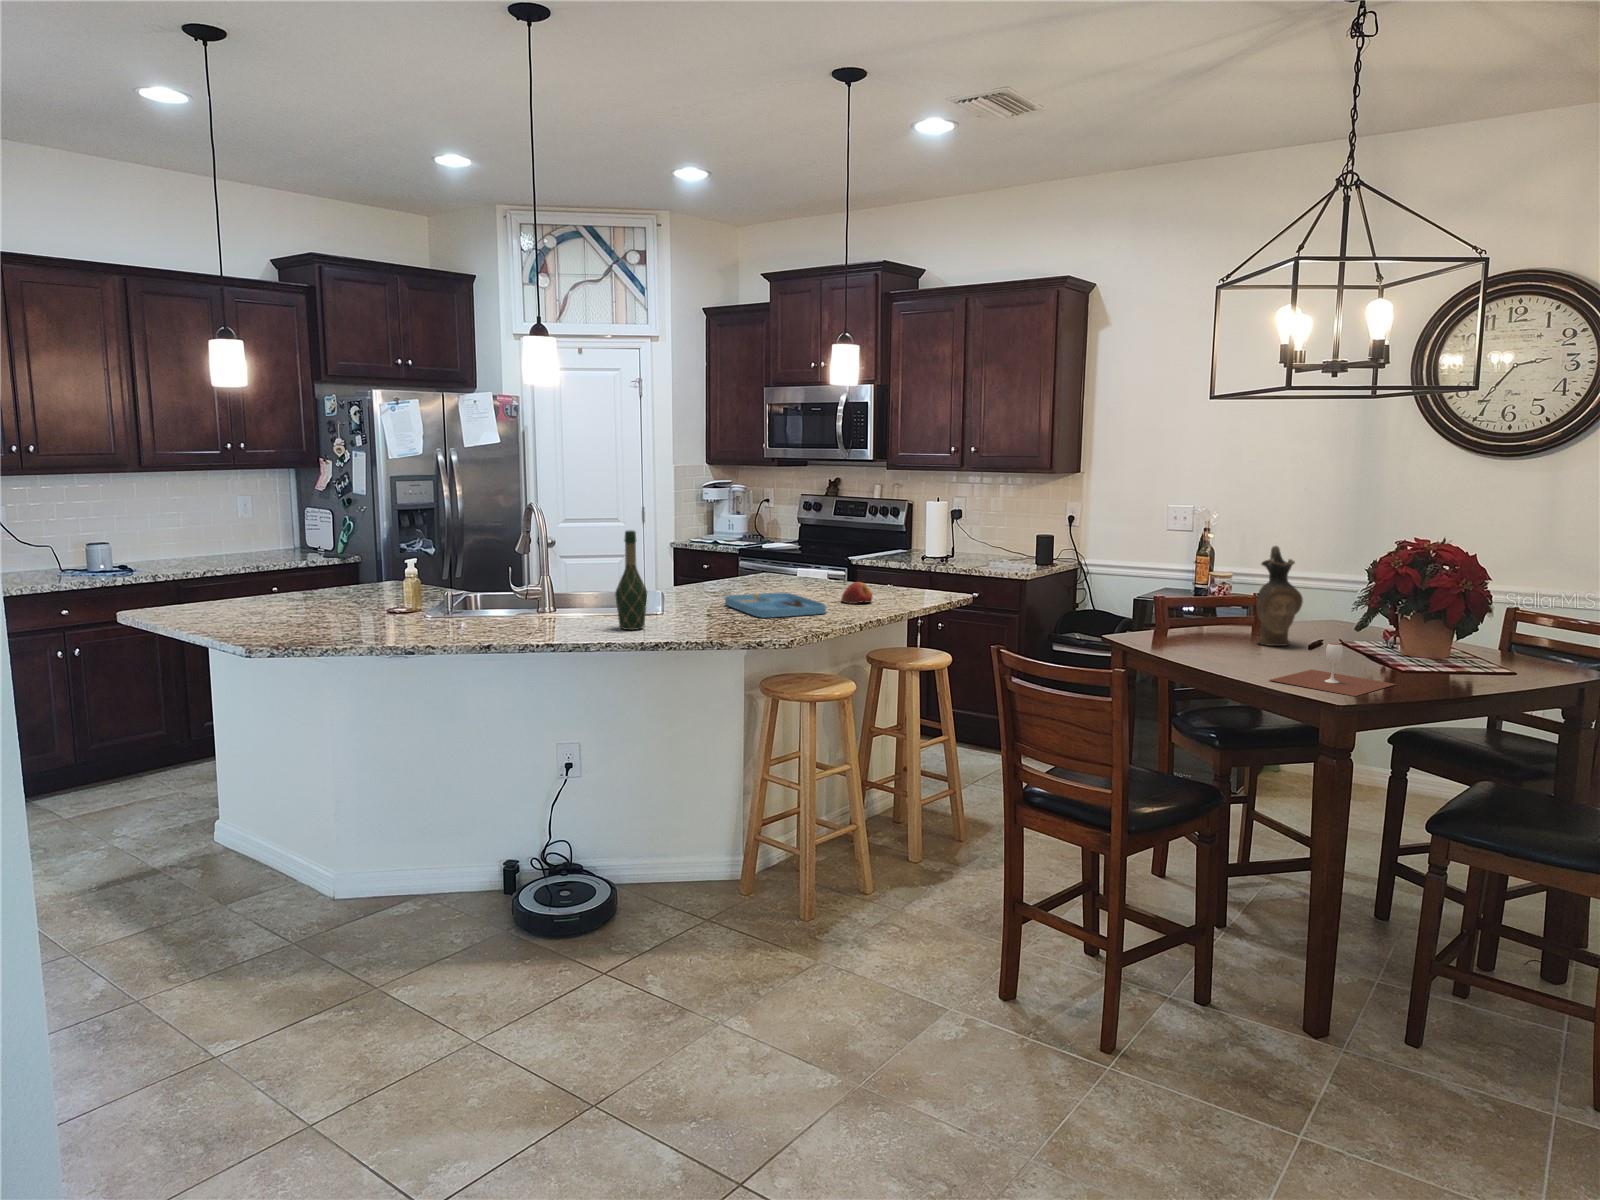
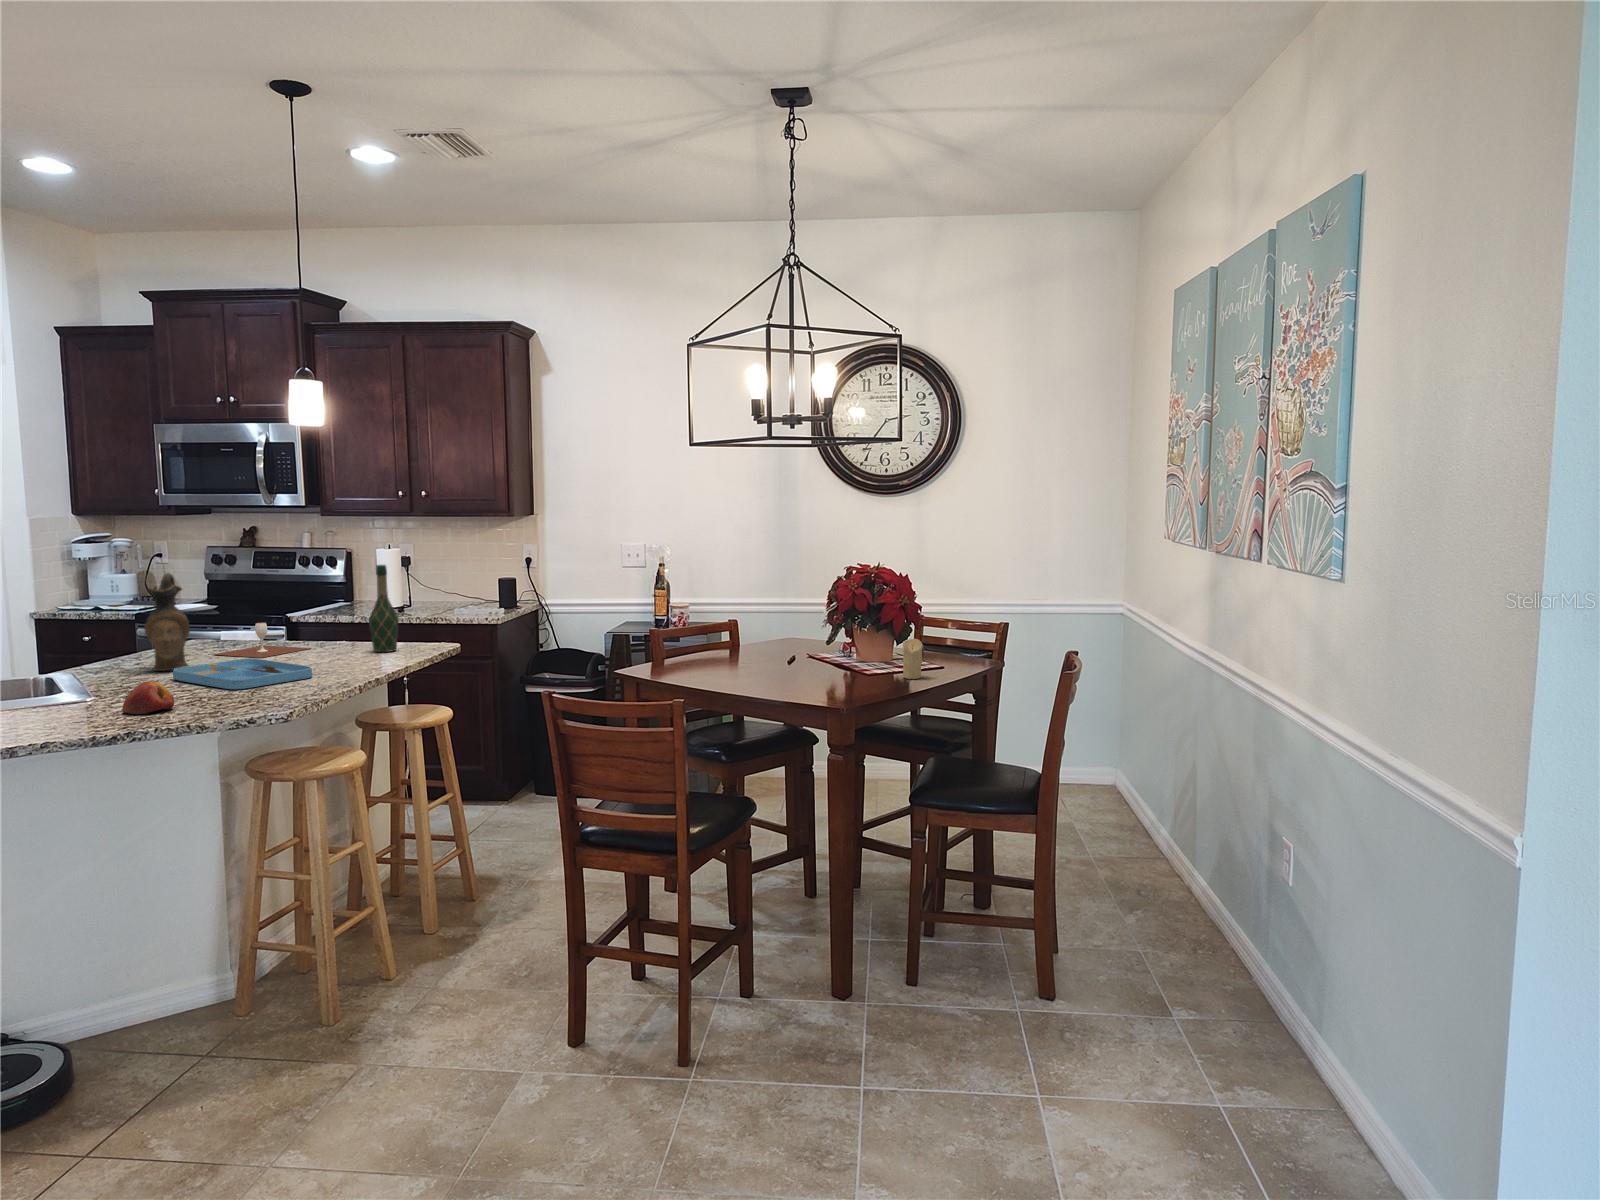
wine bottle: present [615,530,647,630] -> present [369,565,399,652]
ceramic pitcher: present [1257,546,1303,646] -> present [144,573,190,671]
apple: present [841,582,872,604] -> present [122,681,174,714]
candle: none [1447,635,1478,685] -> present [903,639,923,679]
wine glass: present [1270,643,1396,696] -> present [214,623,311,658]

